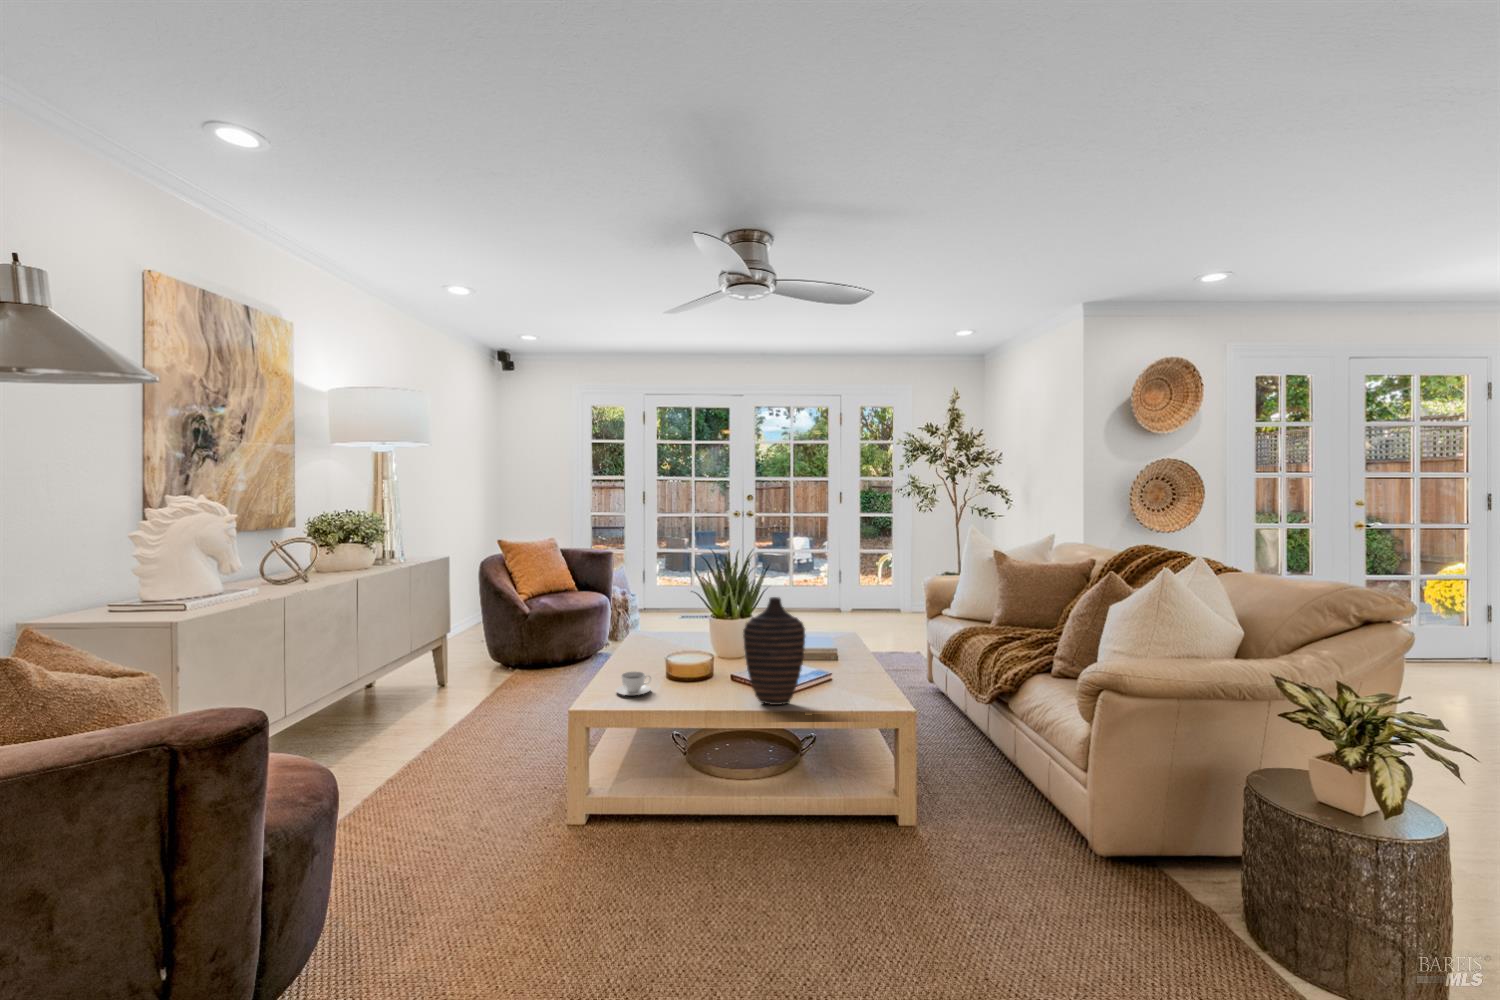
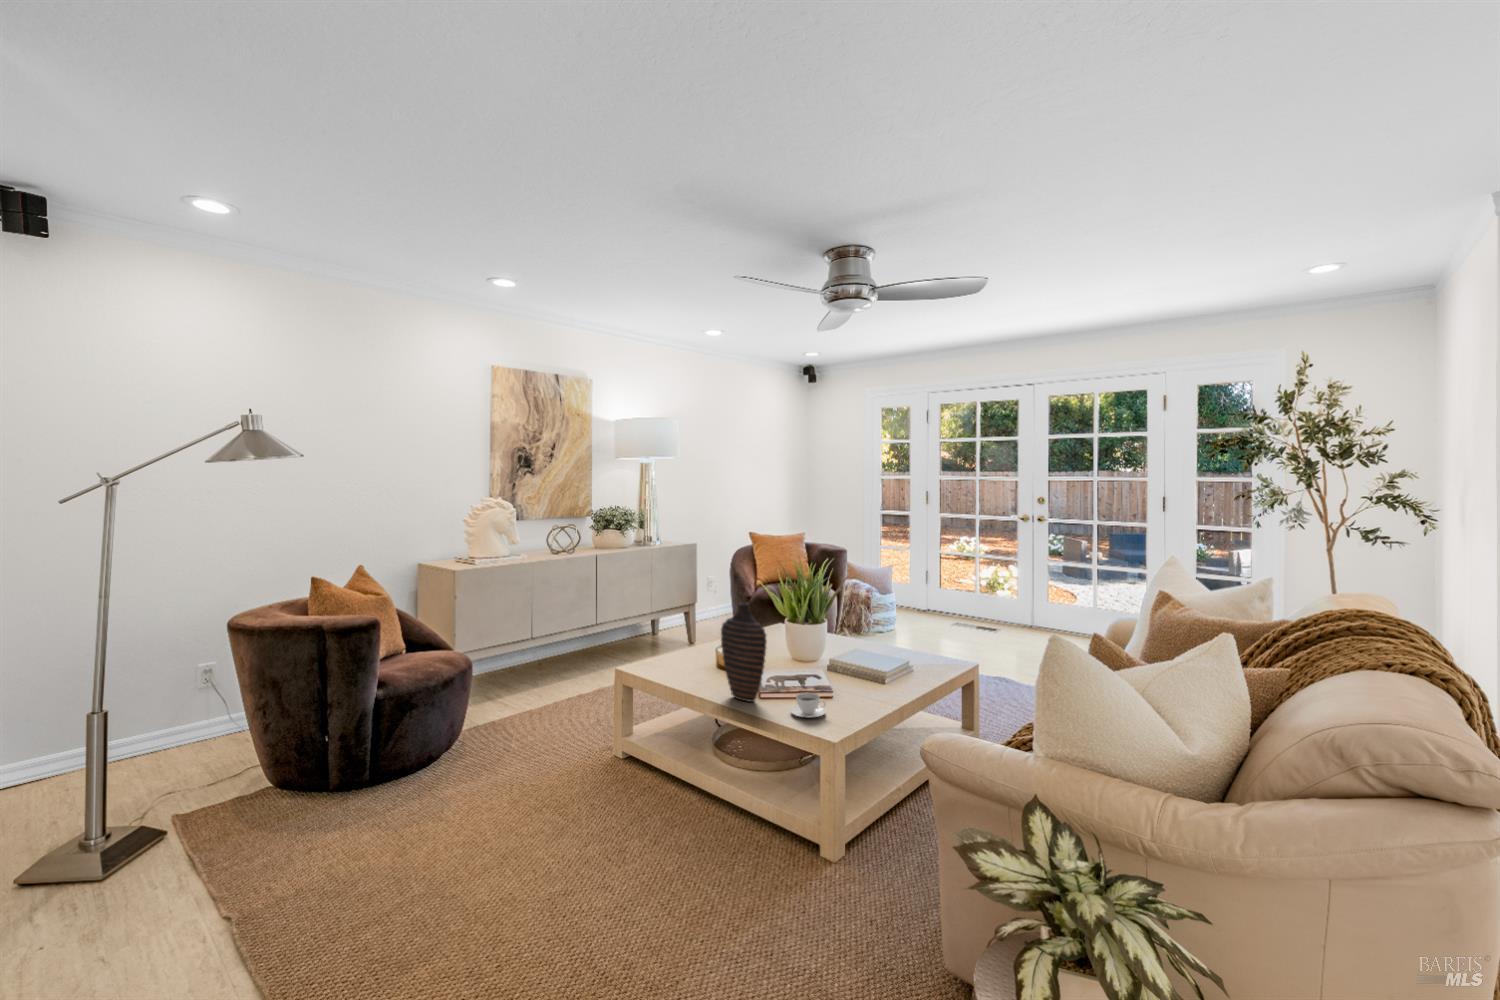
teacup: present [616,671,651,695] -> present [791,693,826,717]

